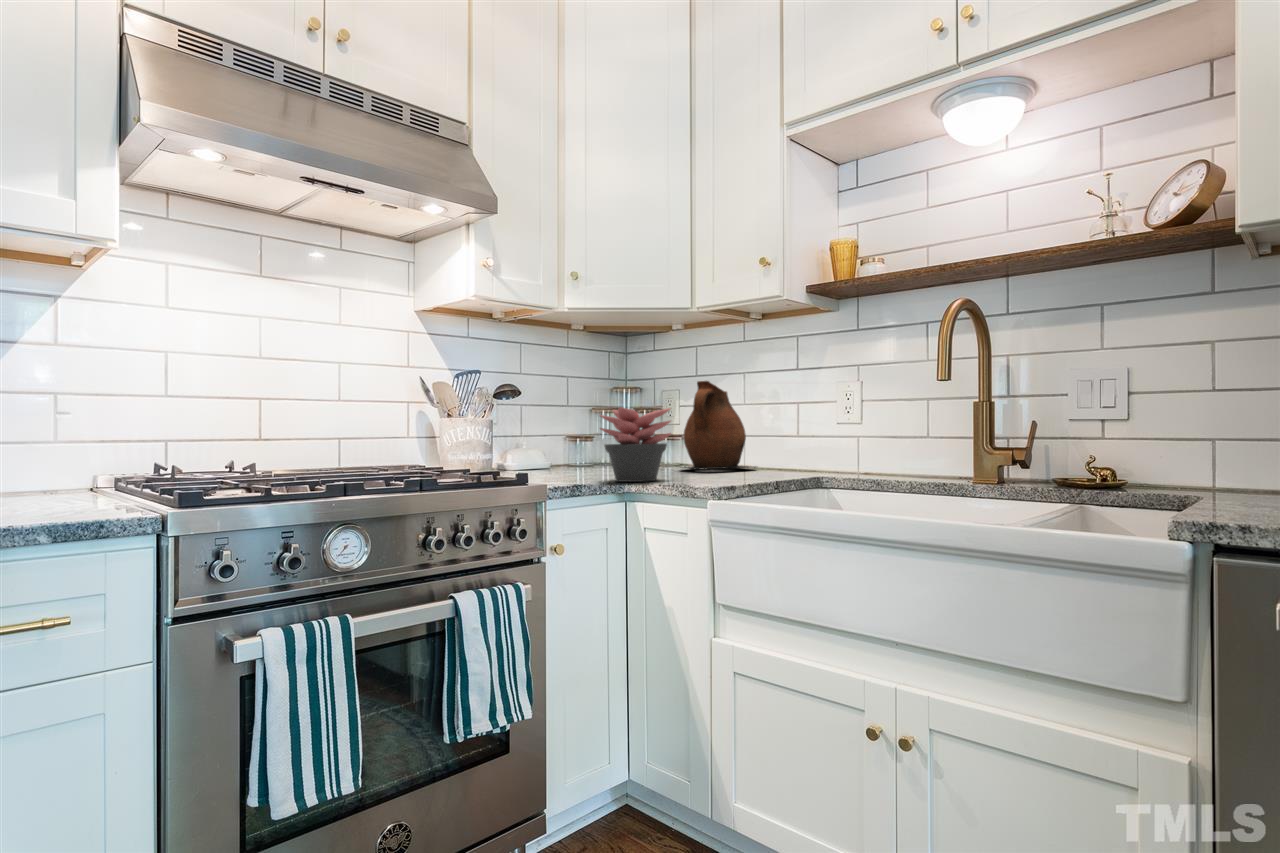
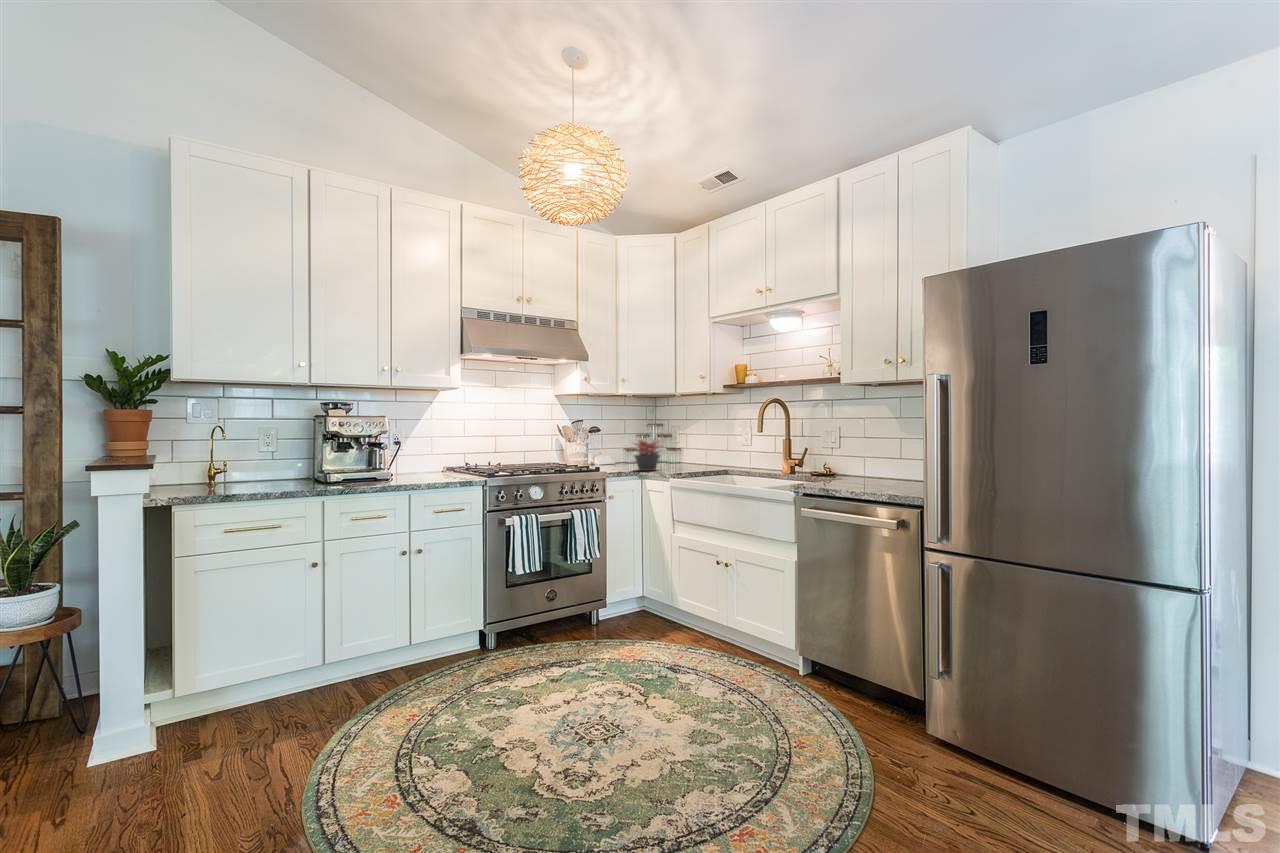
ceramic pitcher: present [683,381,756,470] -> none [672,425,709,466]

